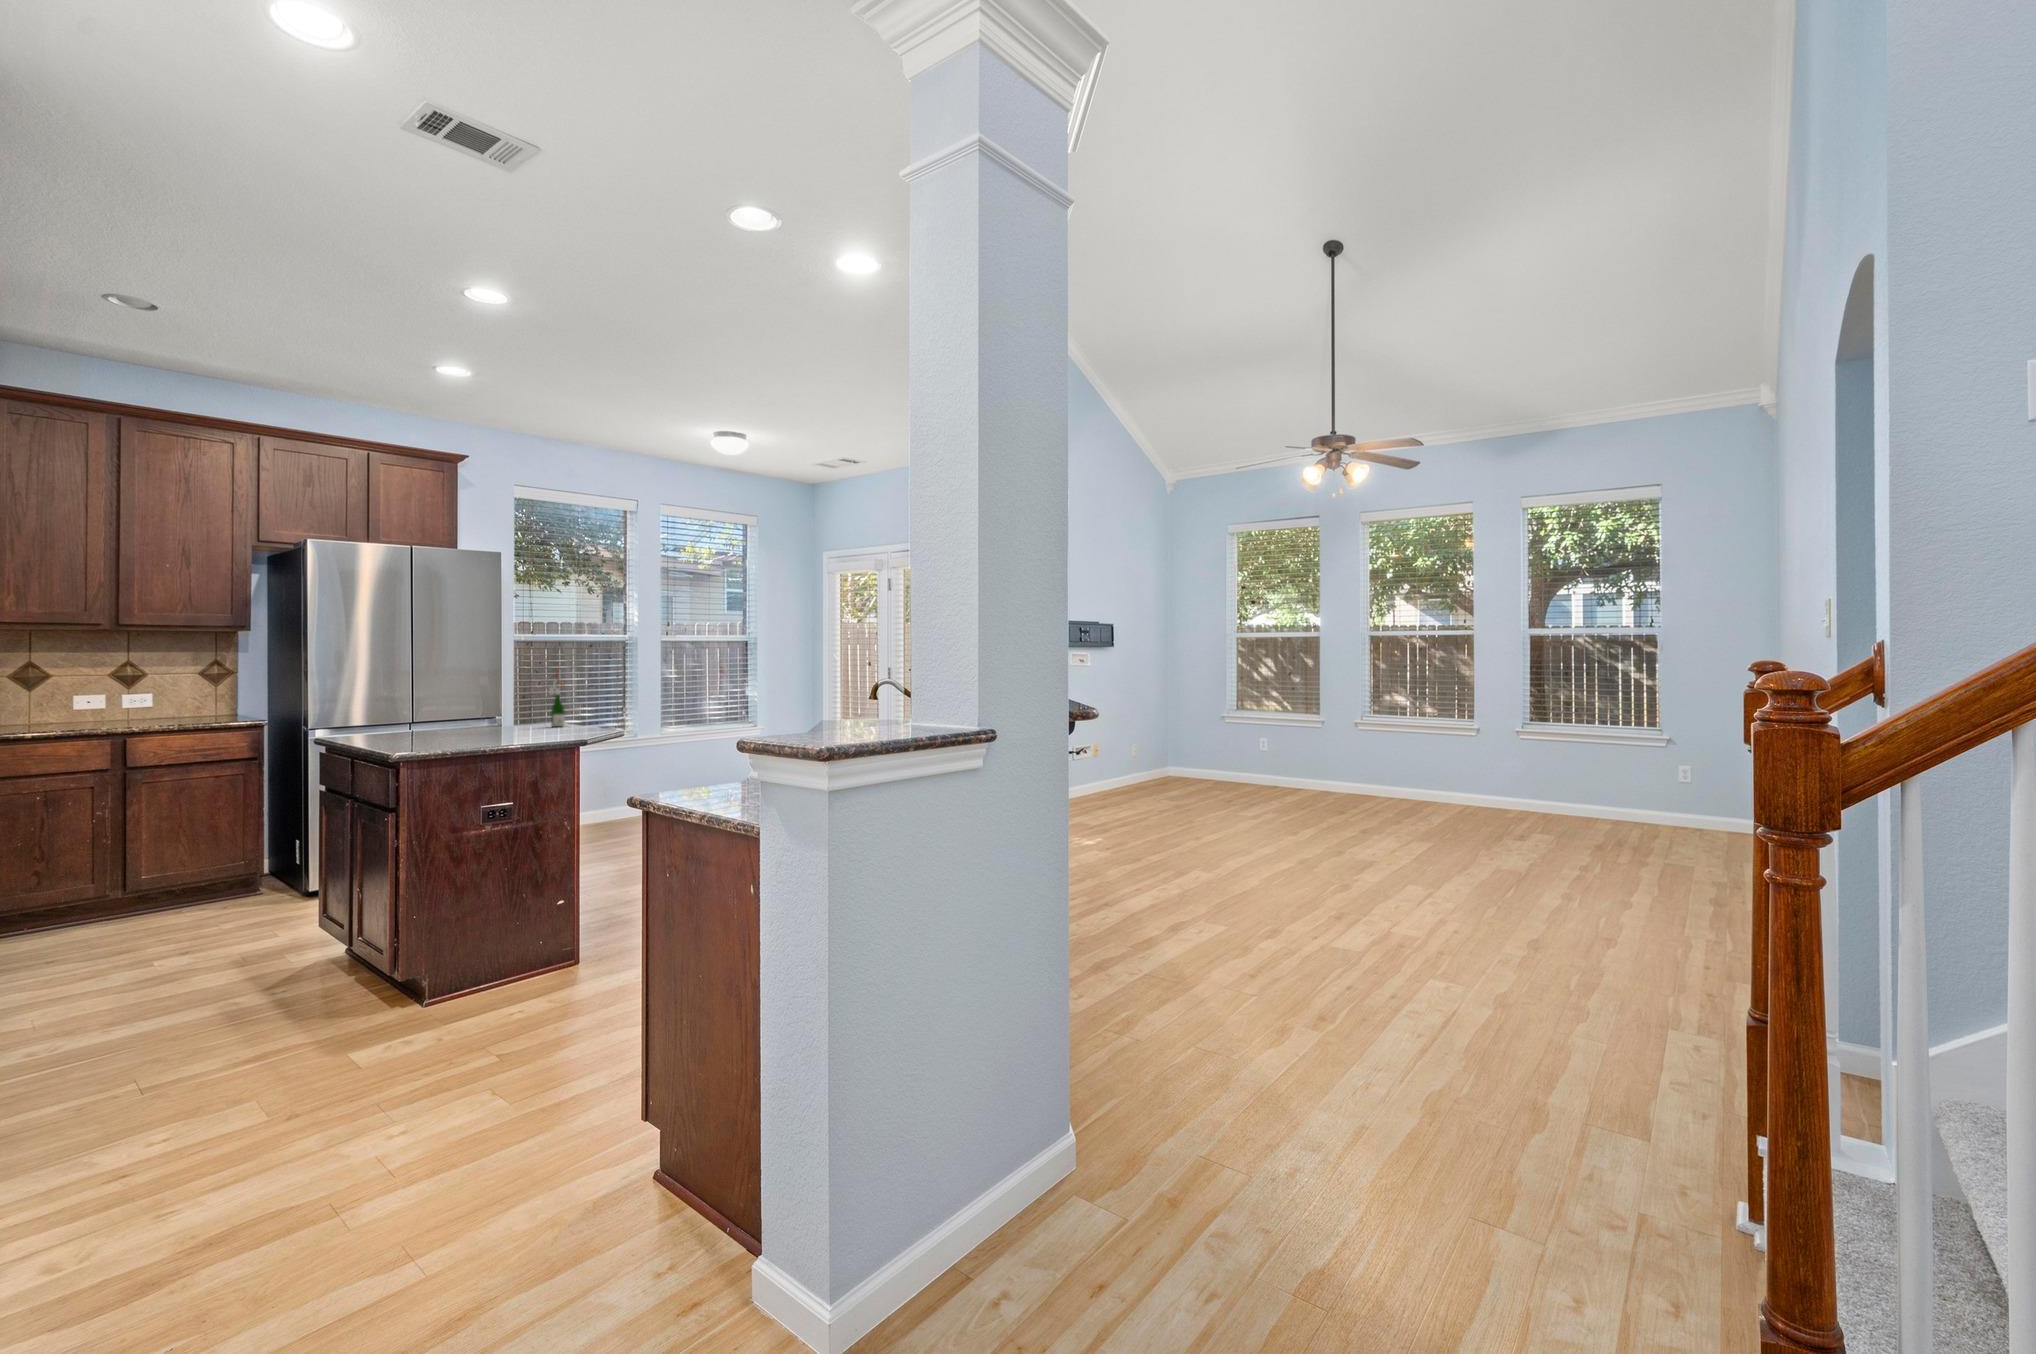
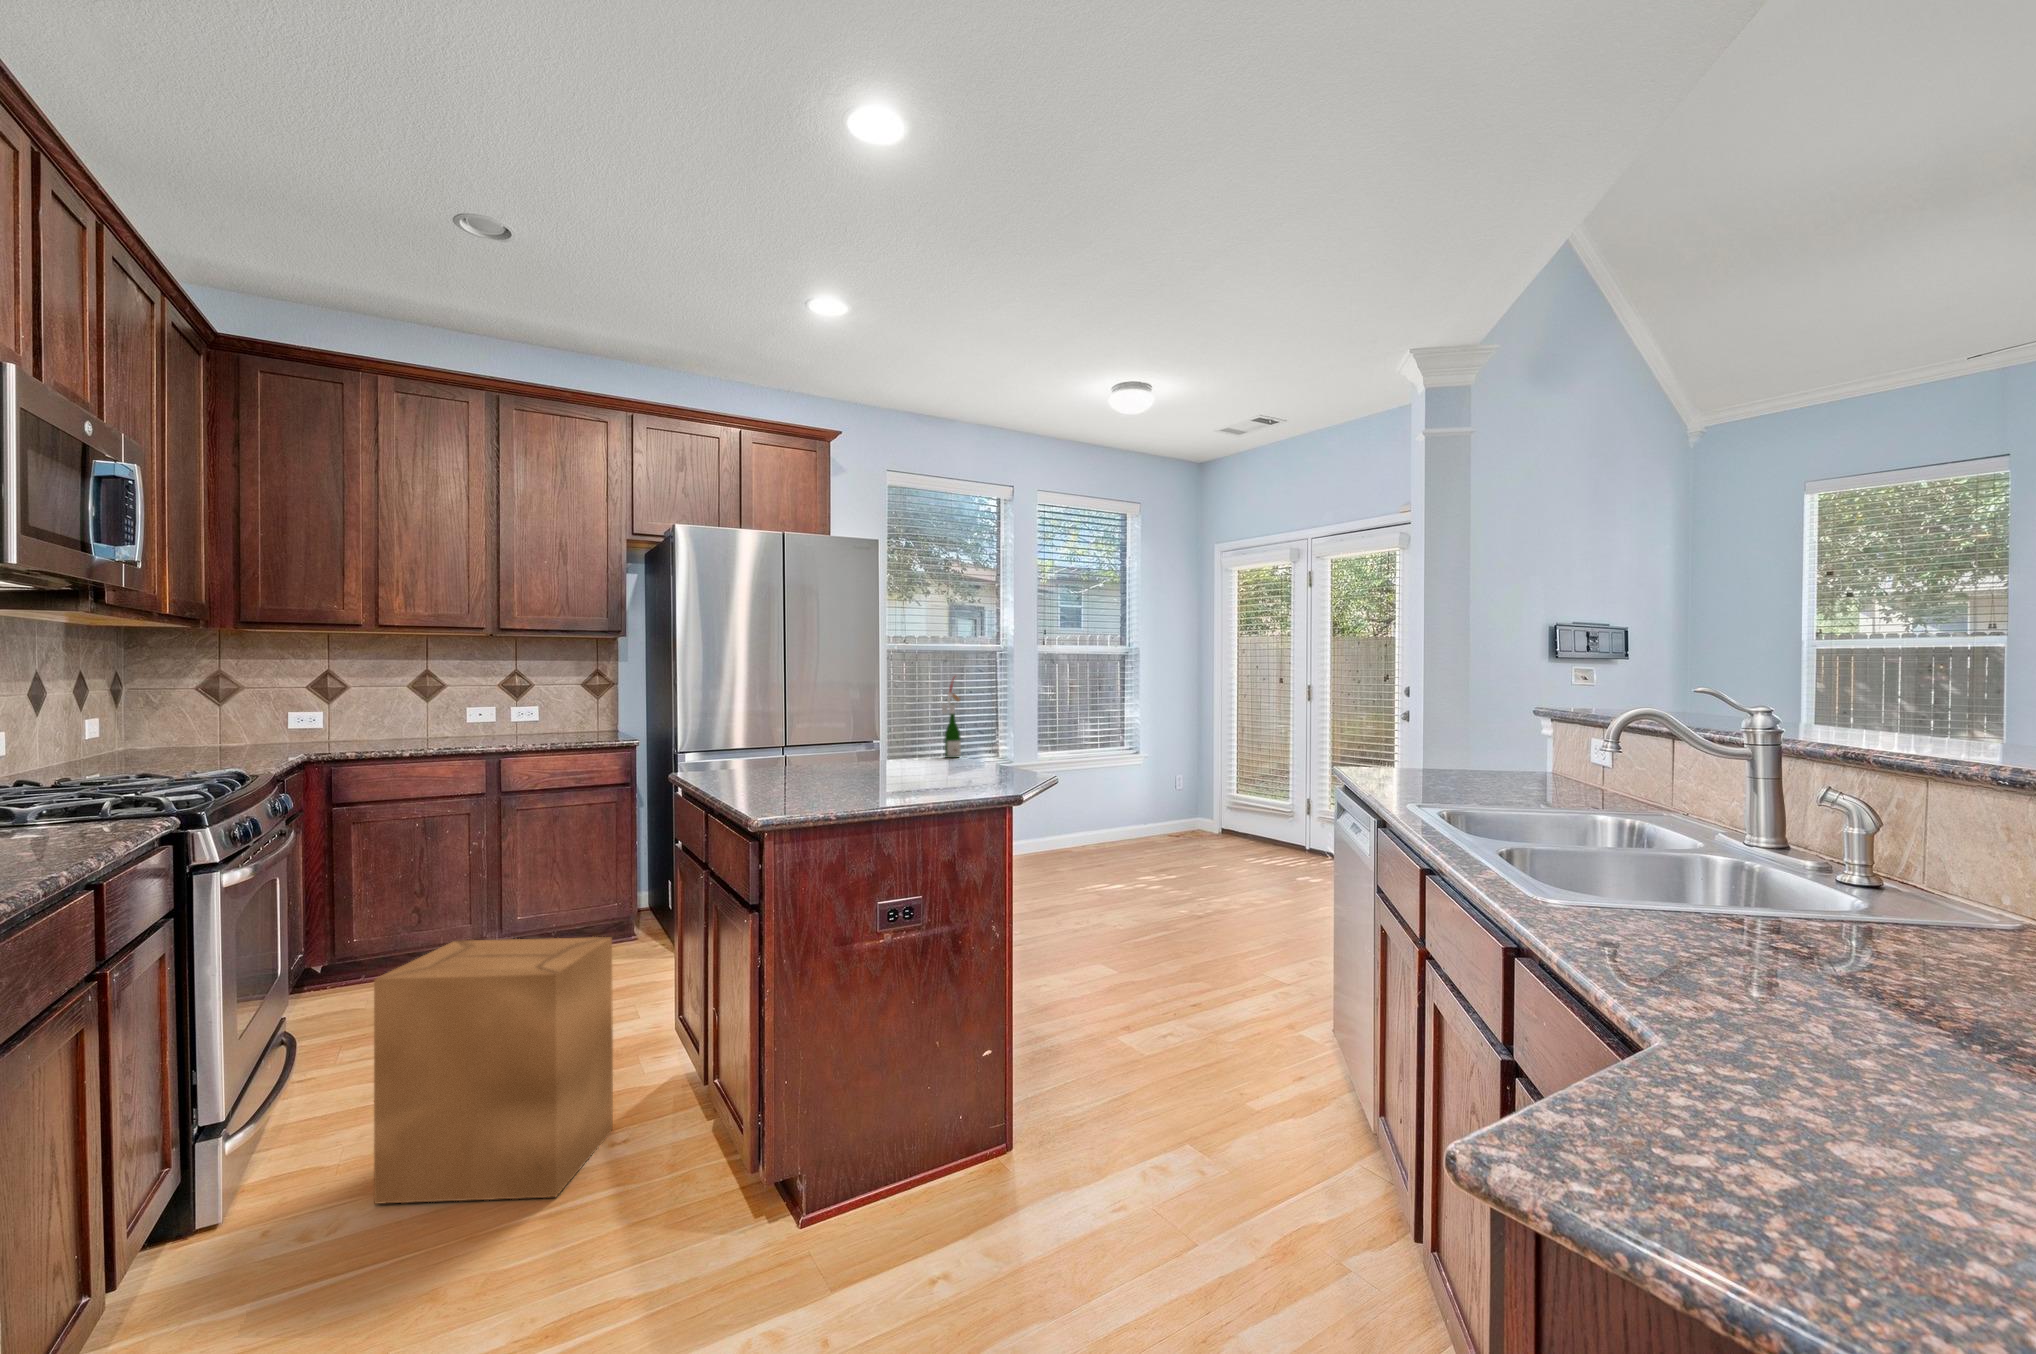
cardboard box: none [85,852,277,1033] -> present [374,937,613,1204]

